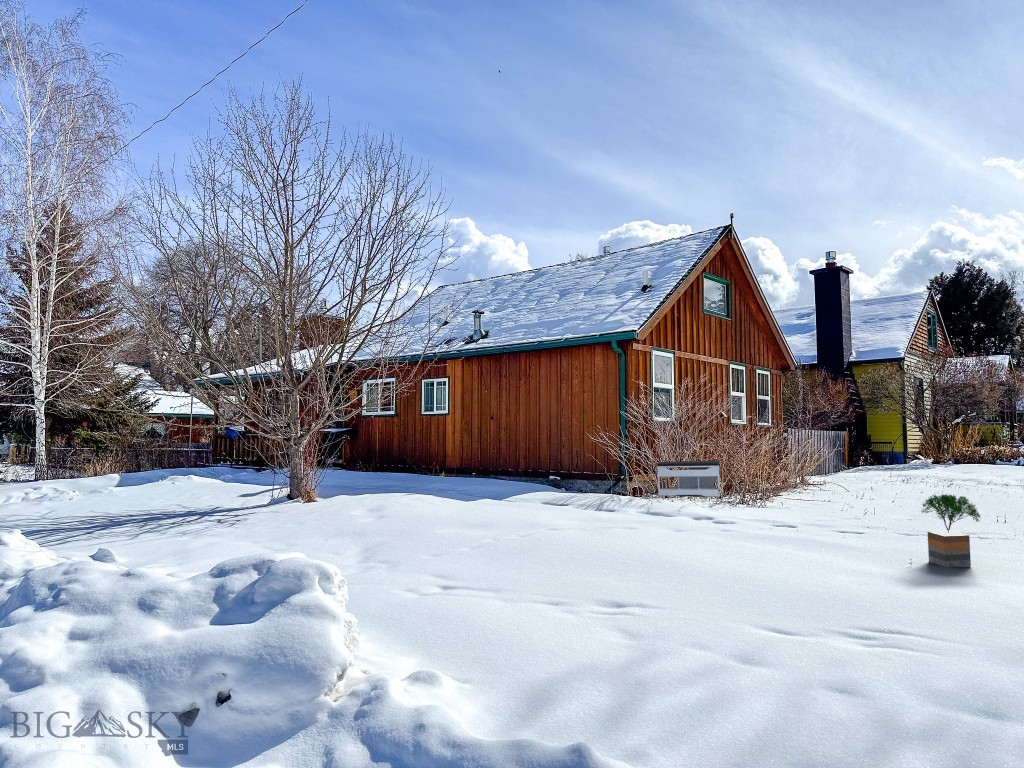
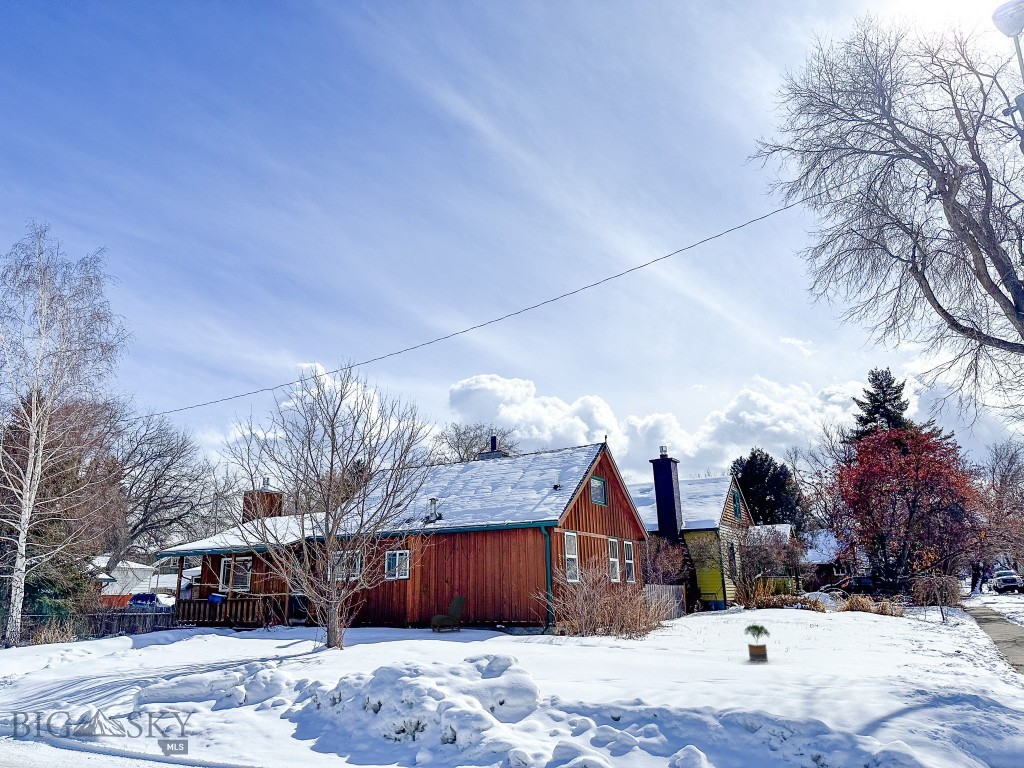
lounge chair: none [469,436,513,484] -> present [431,596,466,633]
bench: present [657,461,720,497] -> none [577,611,620,638]

